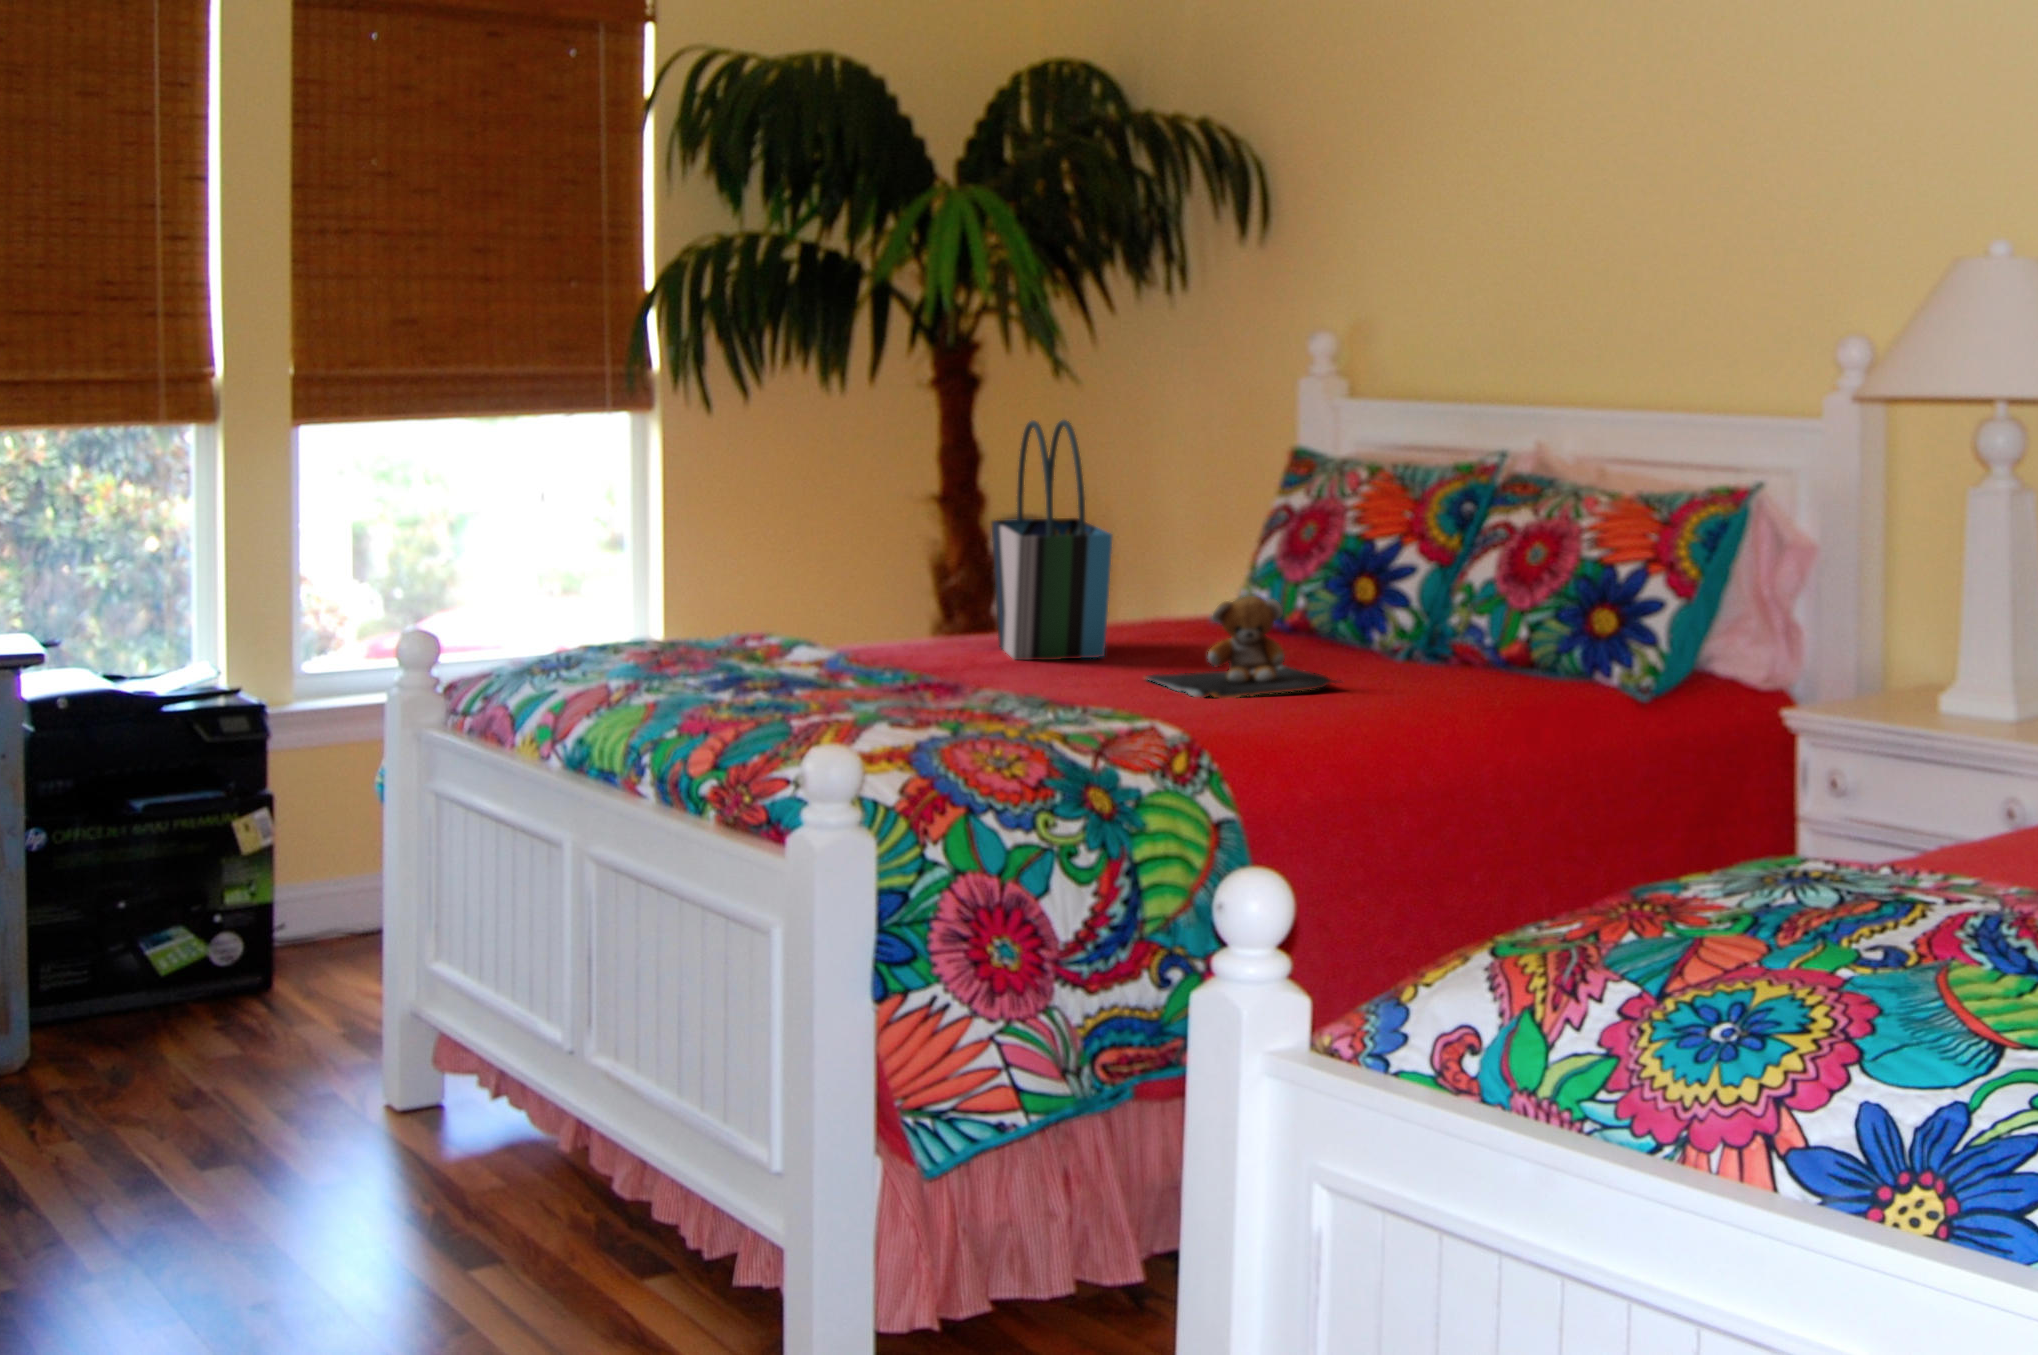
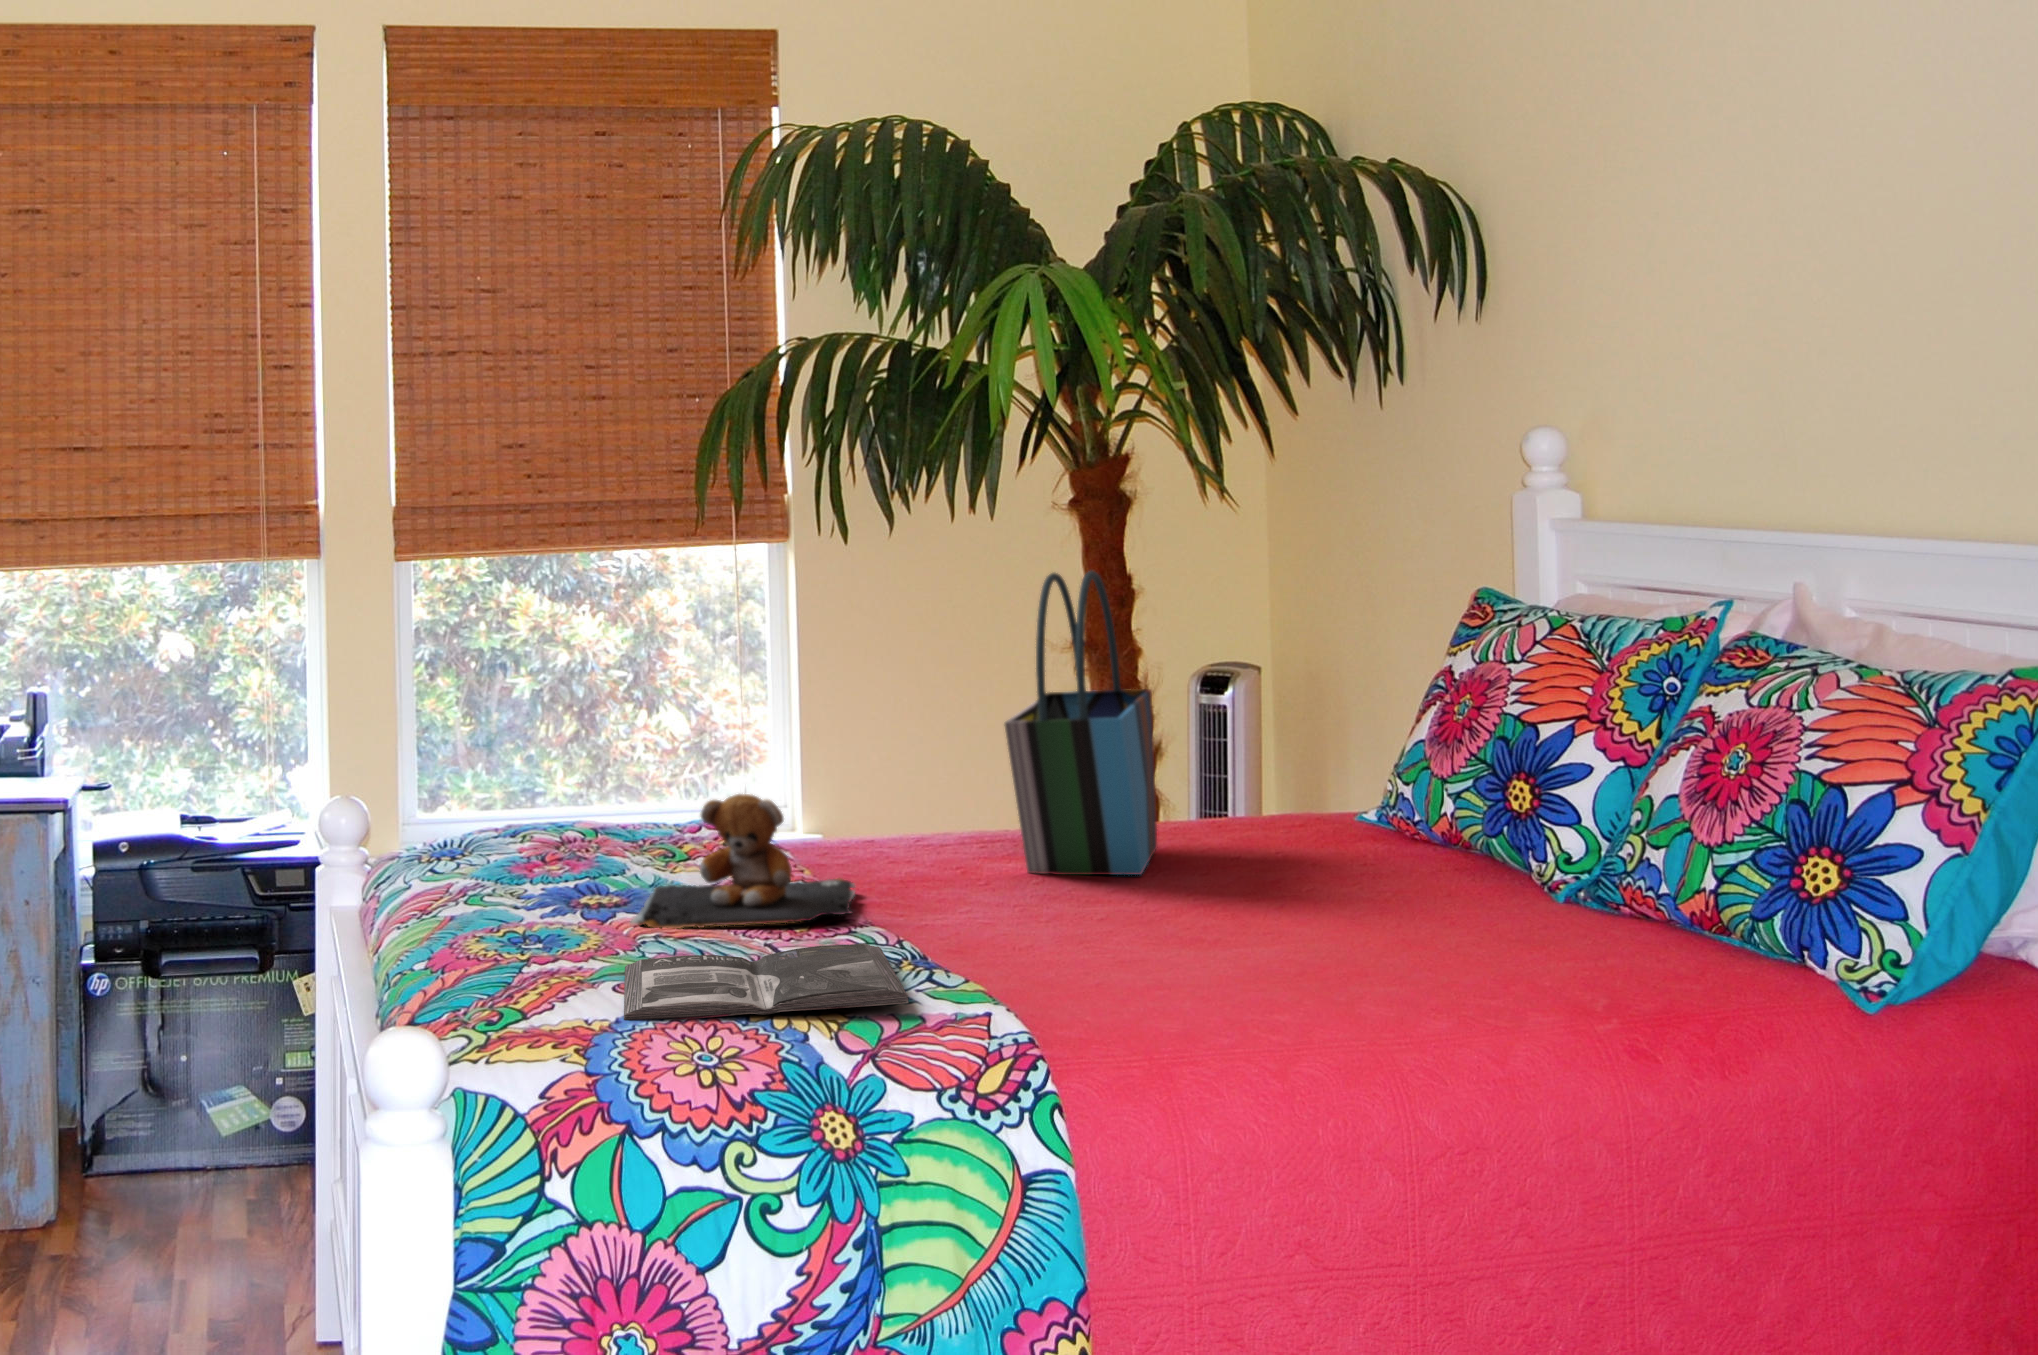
teddy bear: present [1146,596,1341,698] -> present [630,794,855,929]
magazine: none [841,693,1107,746] -> present [624,943,908,1020]

